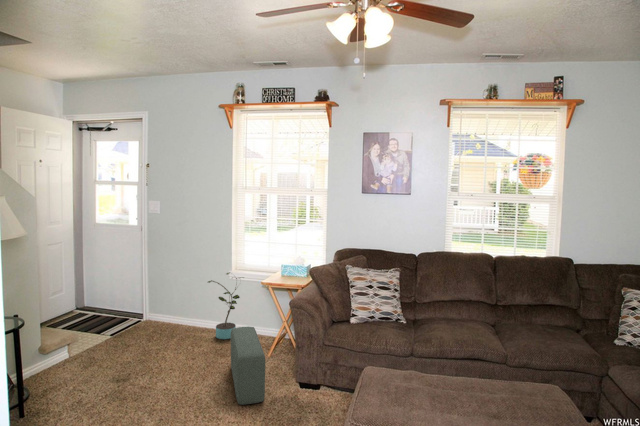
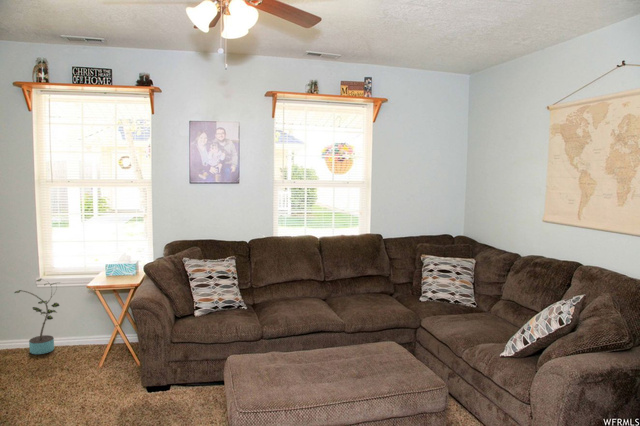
pouf: present [231,327,265,405] -> none [64,333,118,406]

